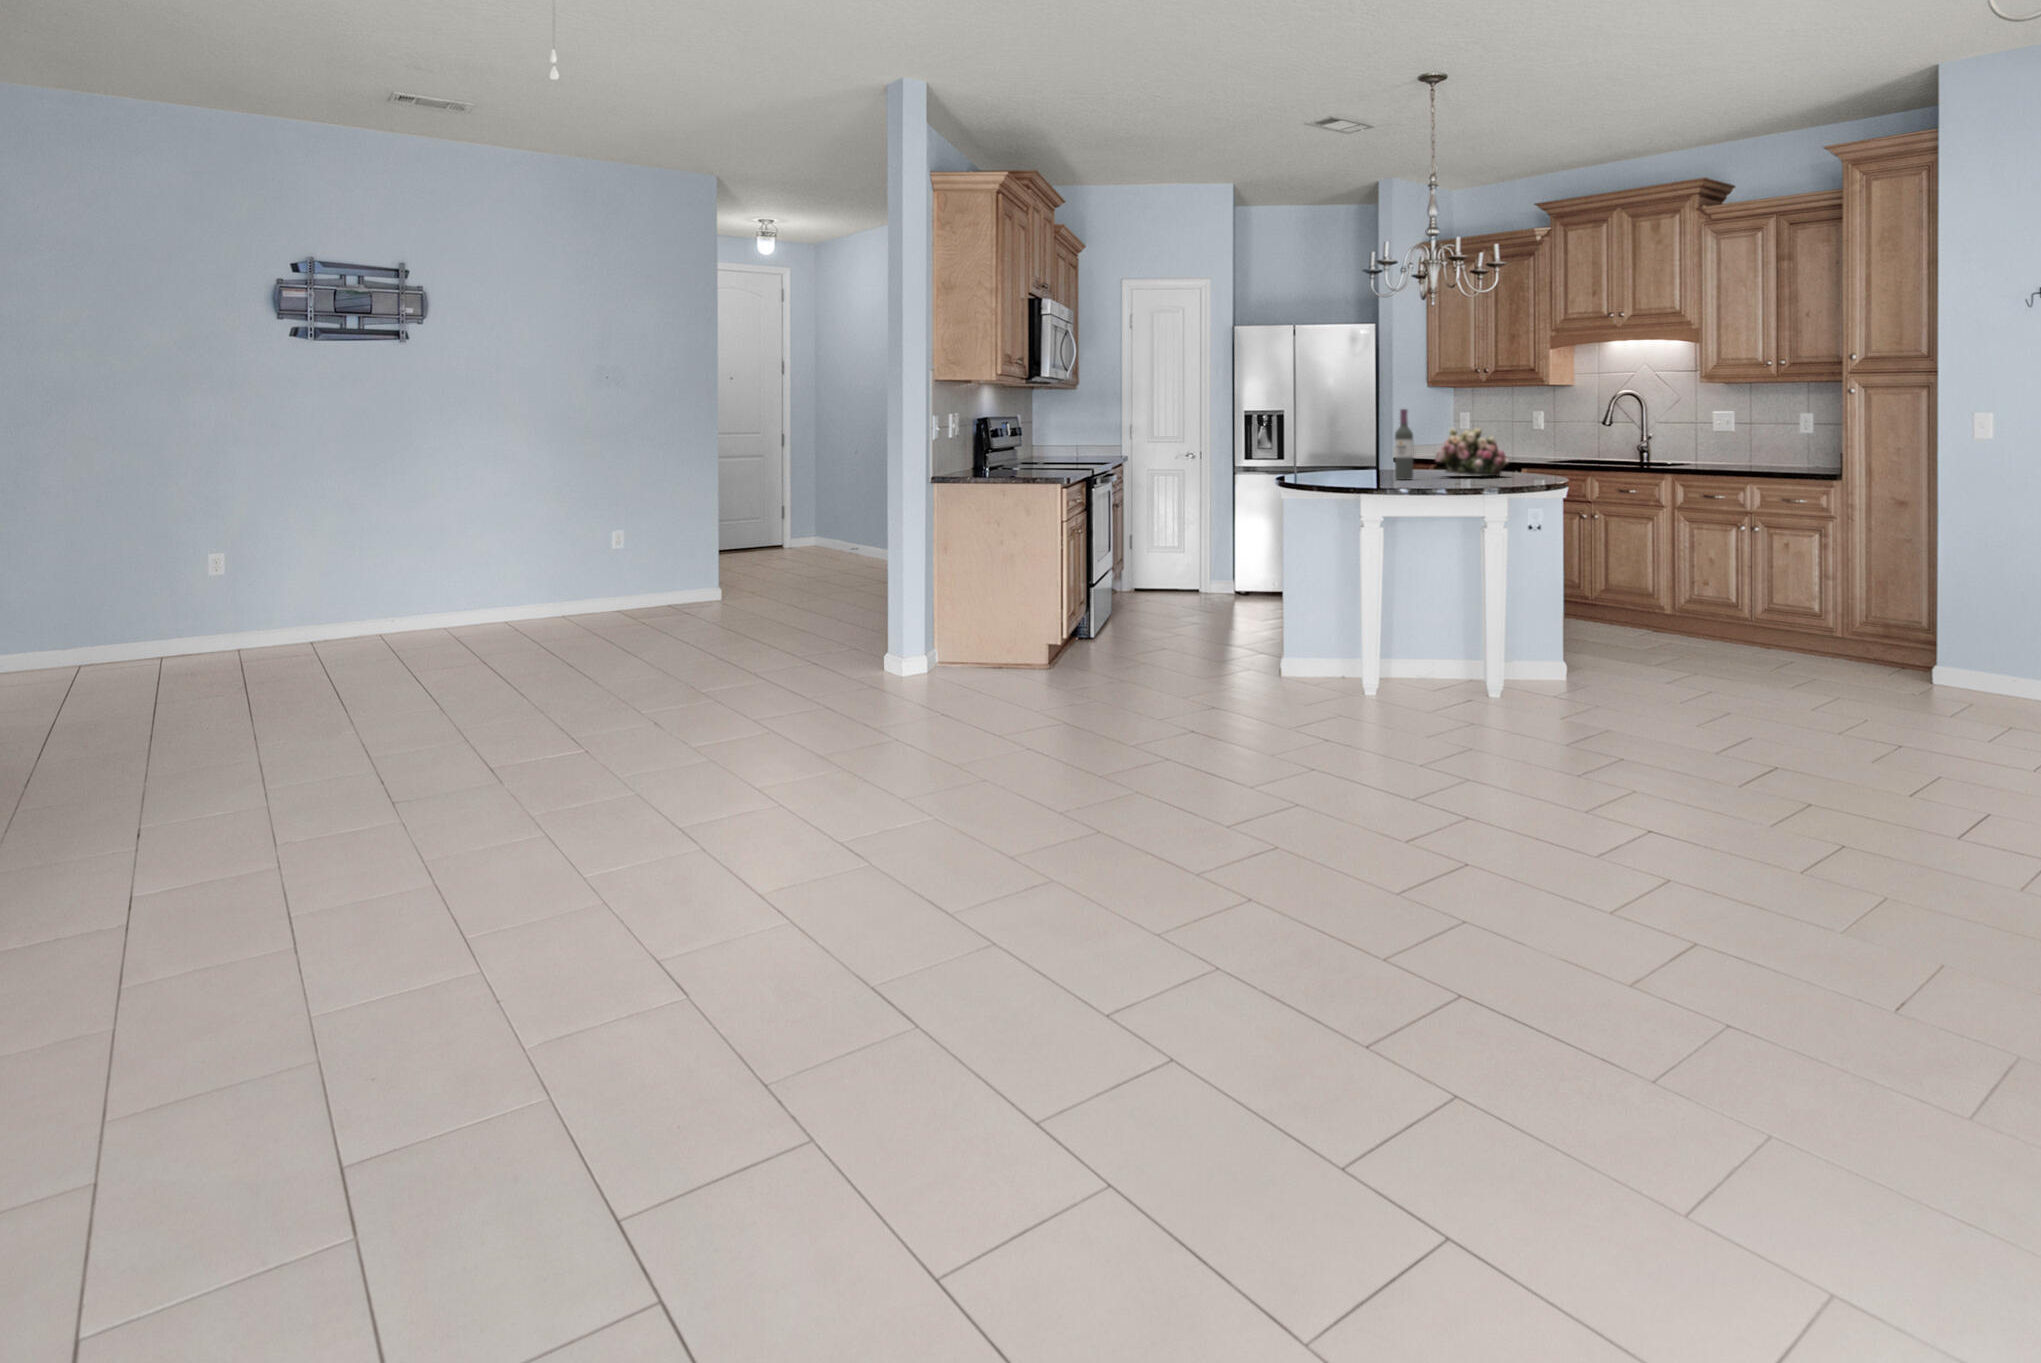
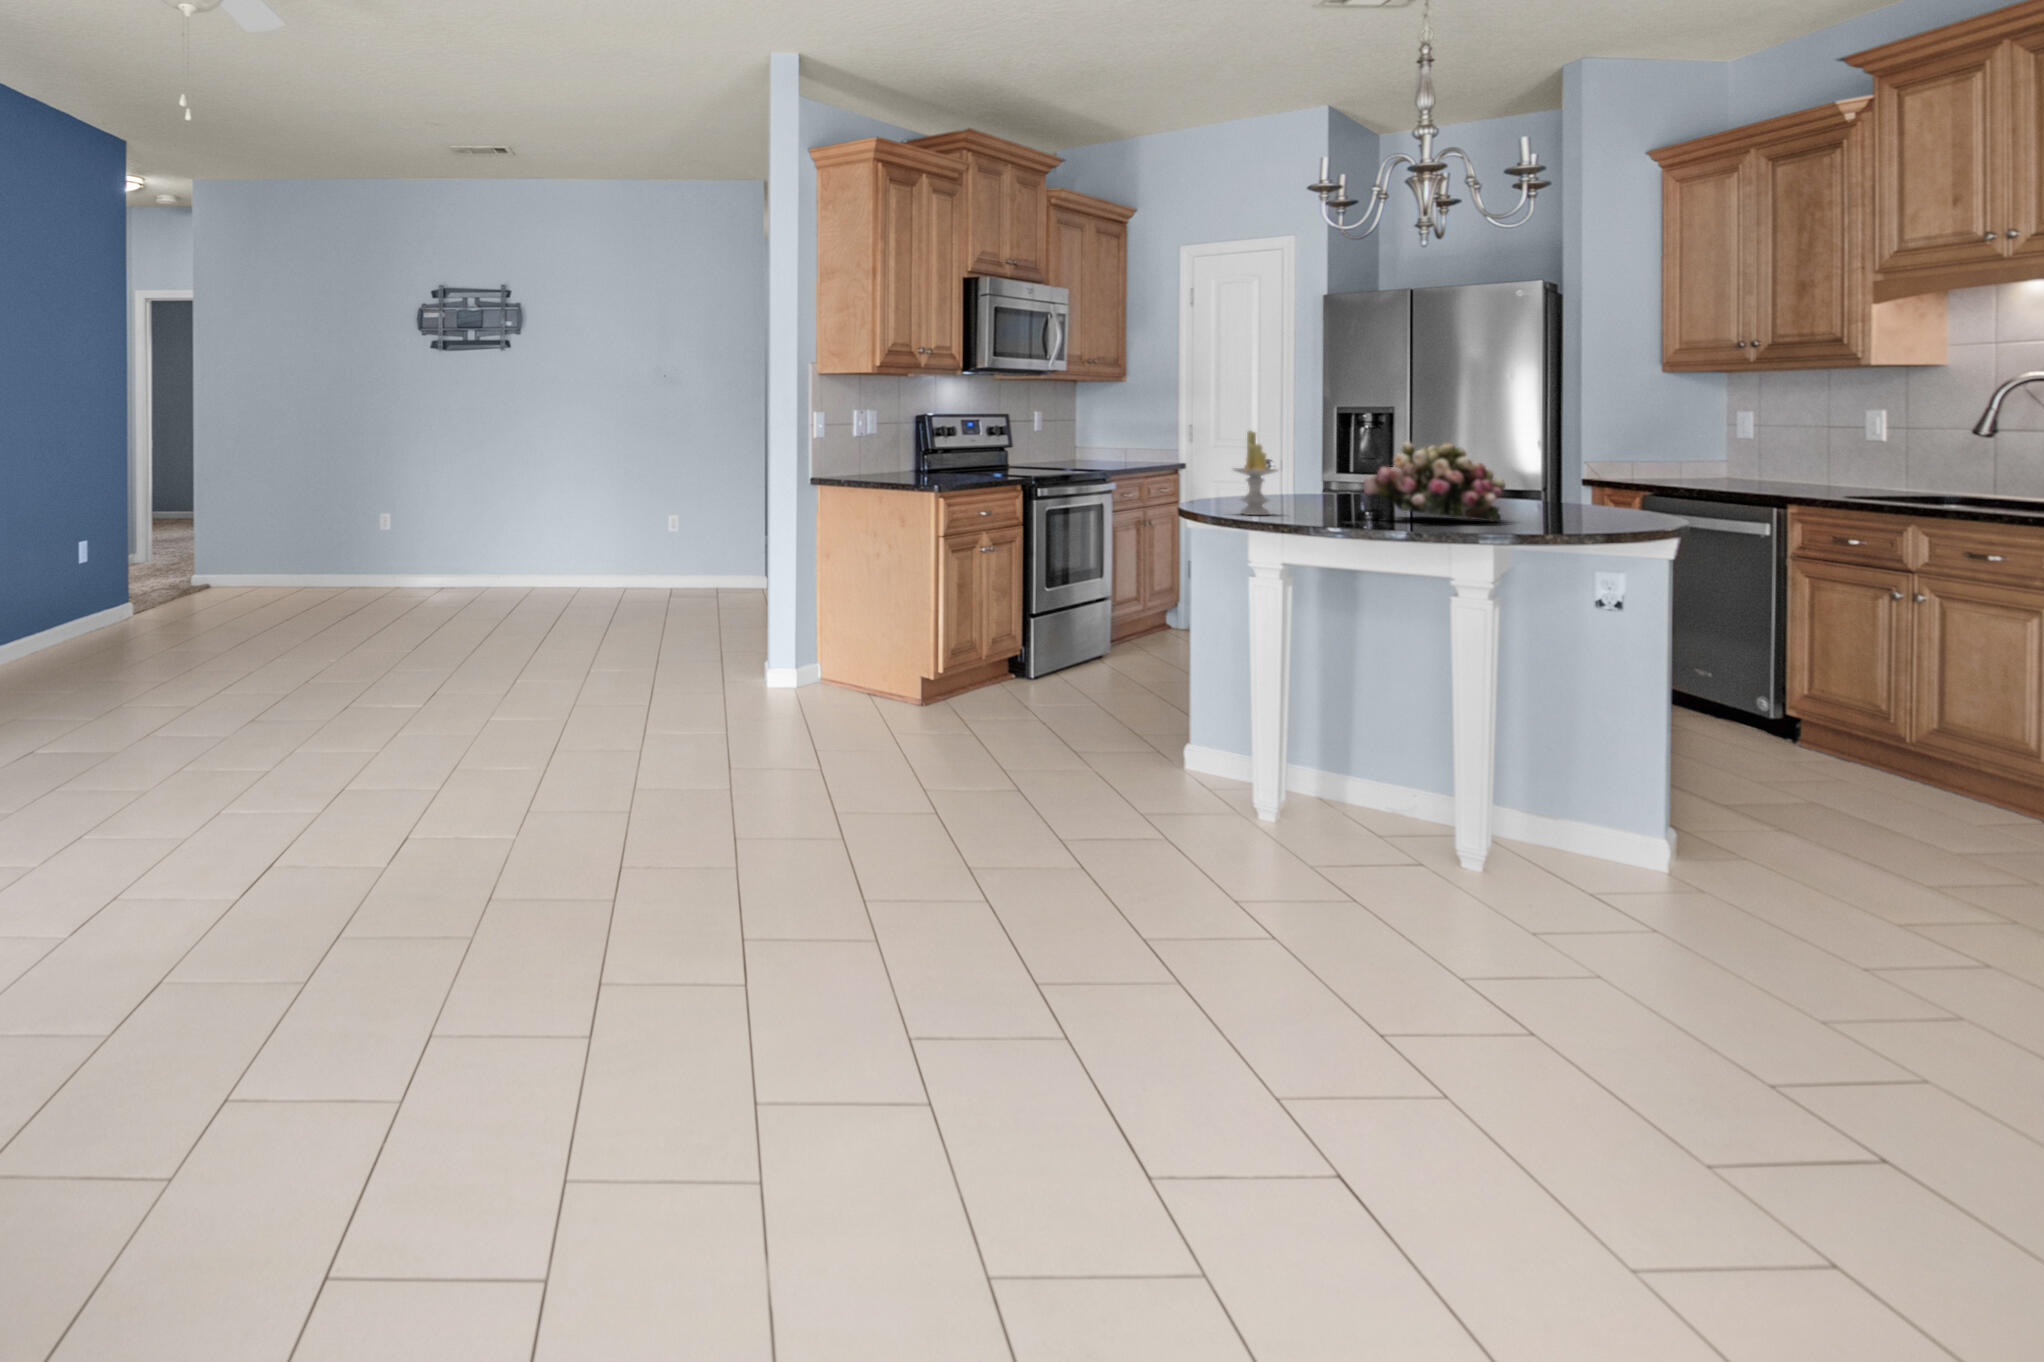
wine bottle: present [1395,409,1413,480] -> none [1281,413,1311,520]
candle: none [1350,422,1379,479] -> present [1234,431,1277,515]

